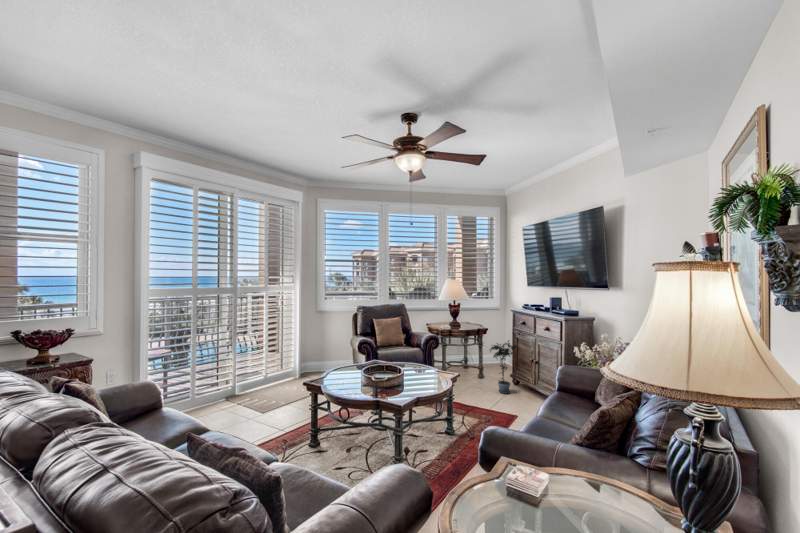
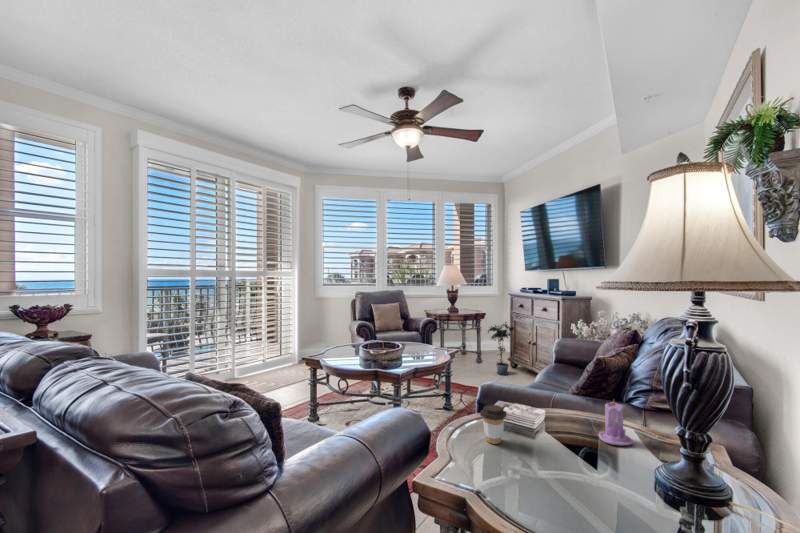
candle: none [601,463,637,513] -> present [598,401,634,445]
coffee cup: none [483,467,509,509] -> present [480,405,506,444]

